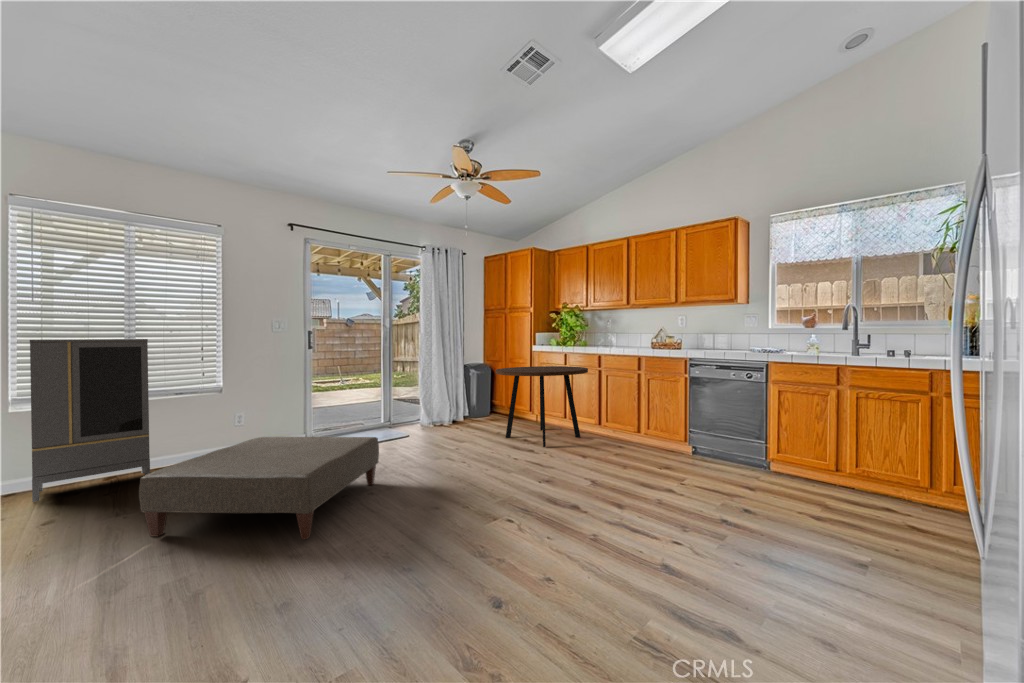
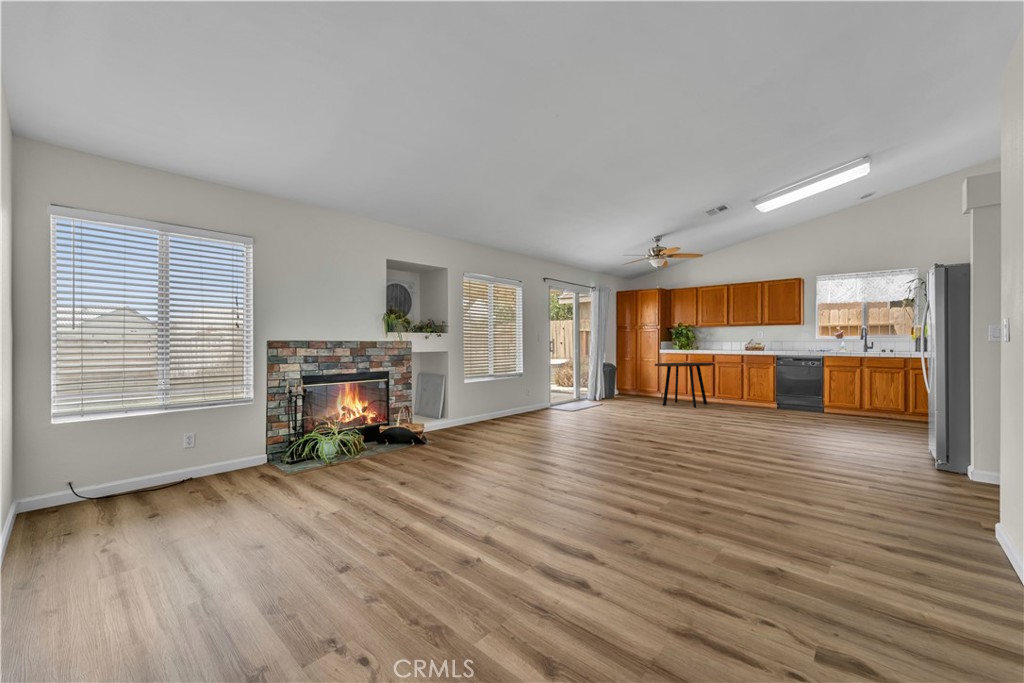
cabinet: present [30,339,150,502] -> none [473,345,520,427]
ottoman: present [139,437,379,539] -> none [574,395,664,432]

